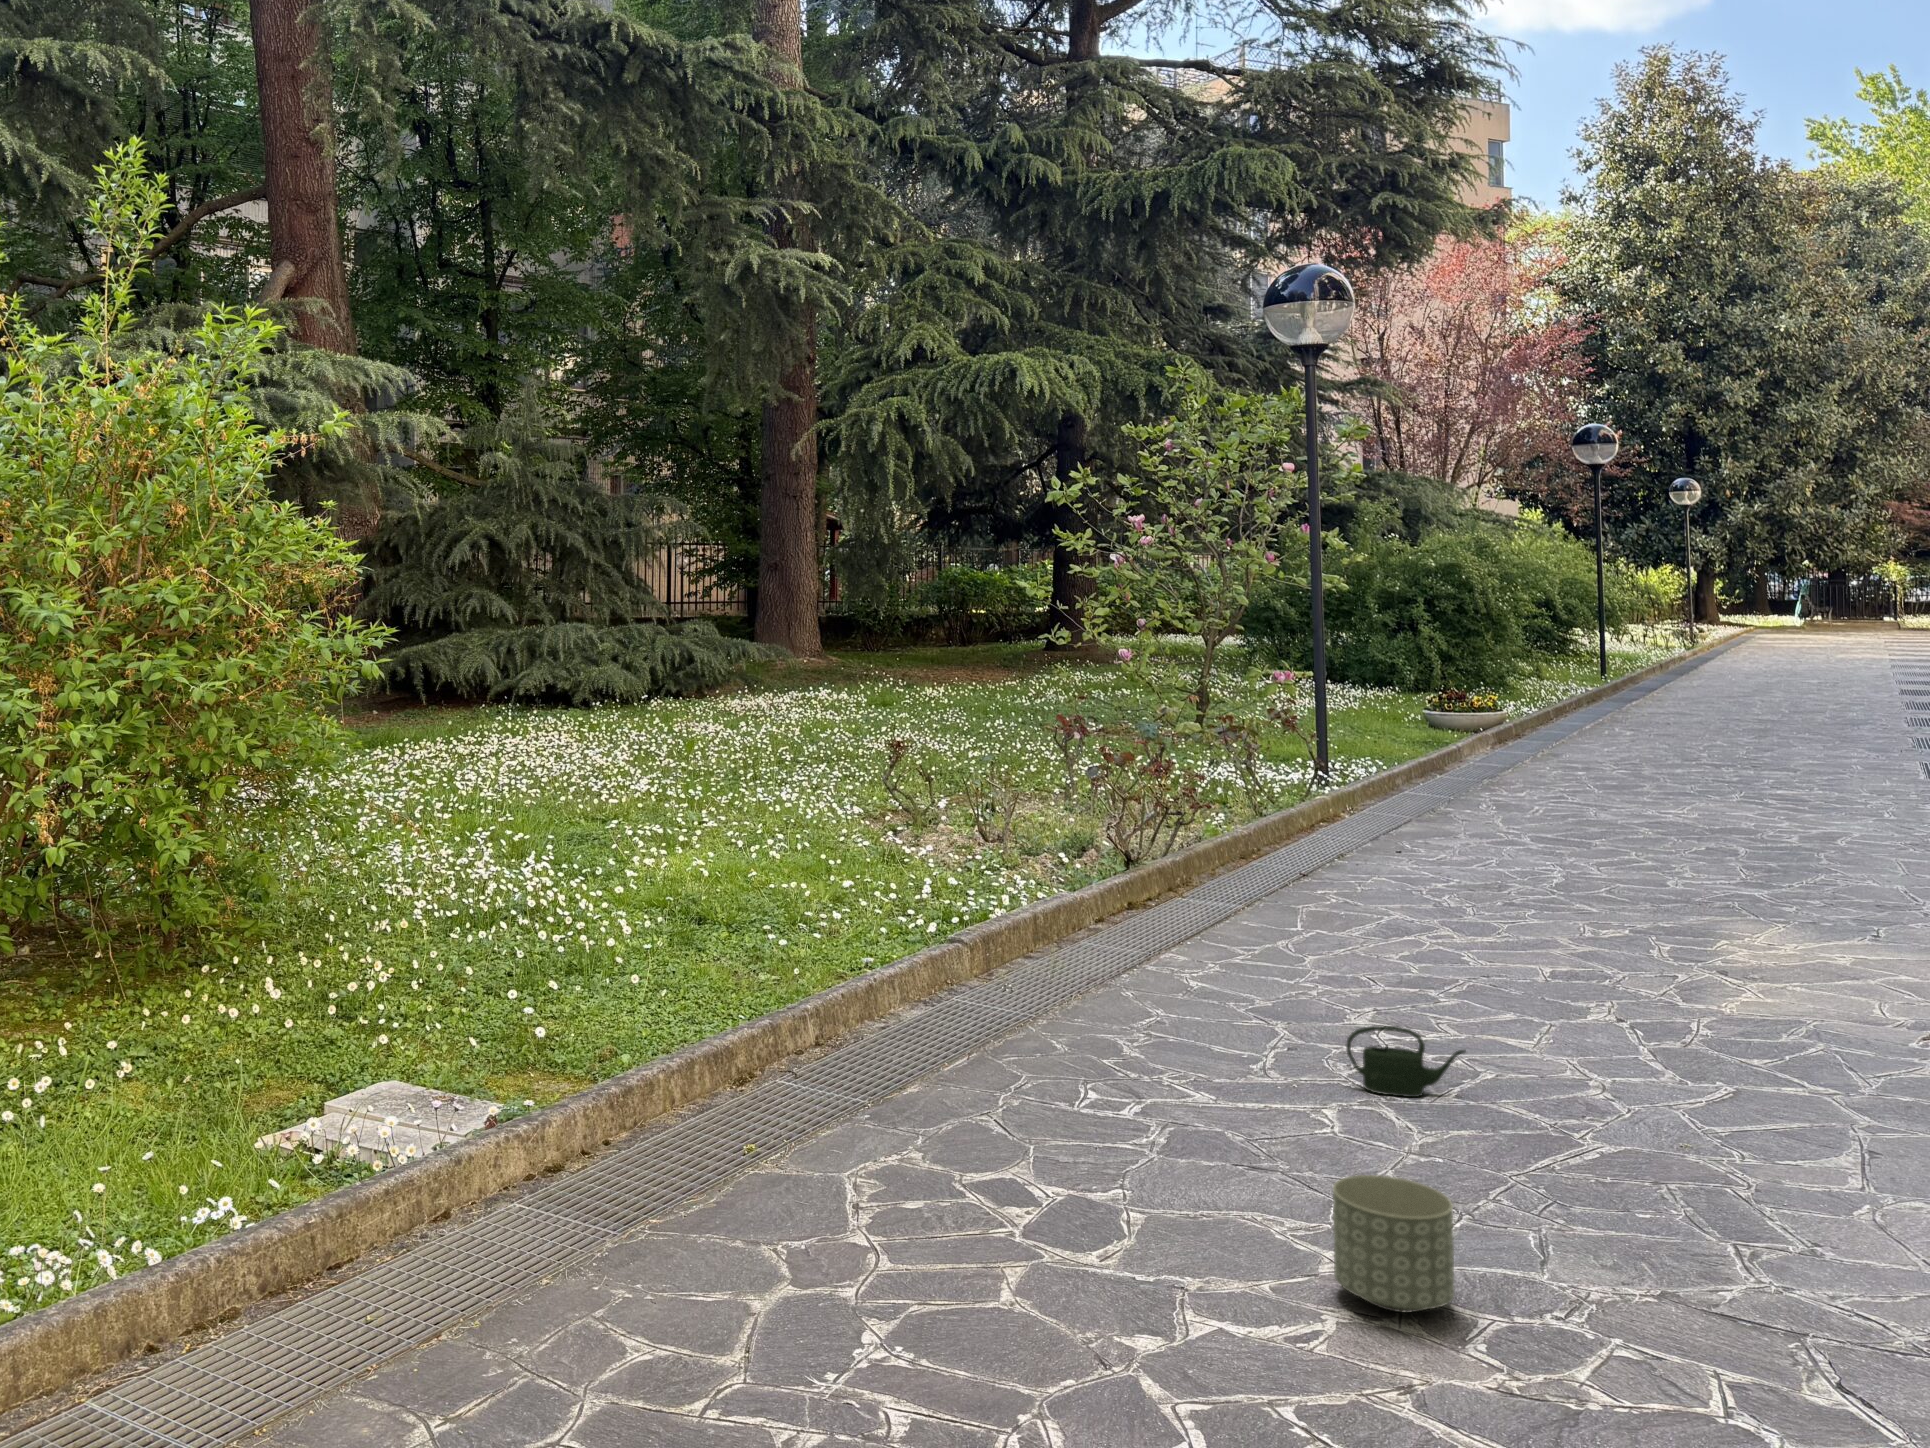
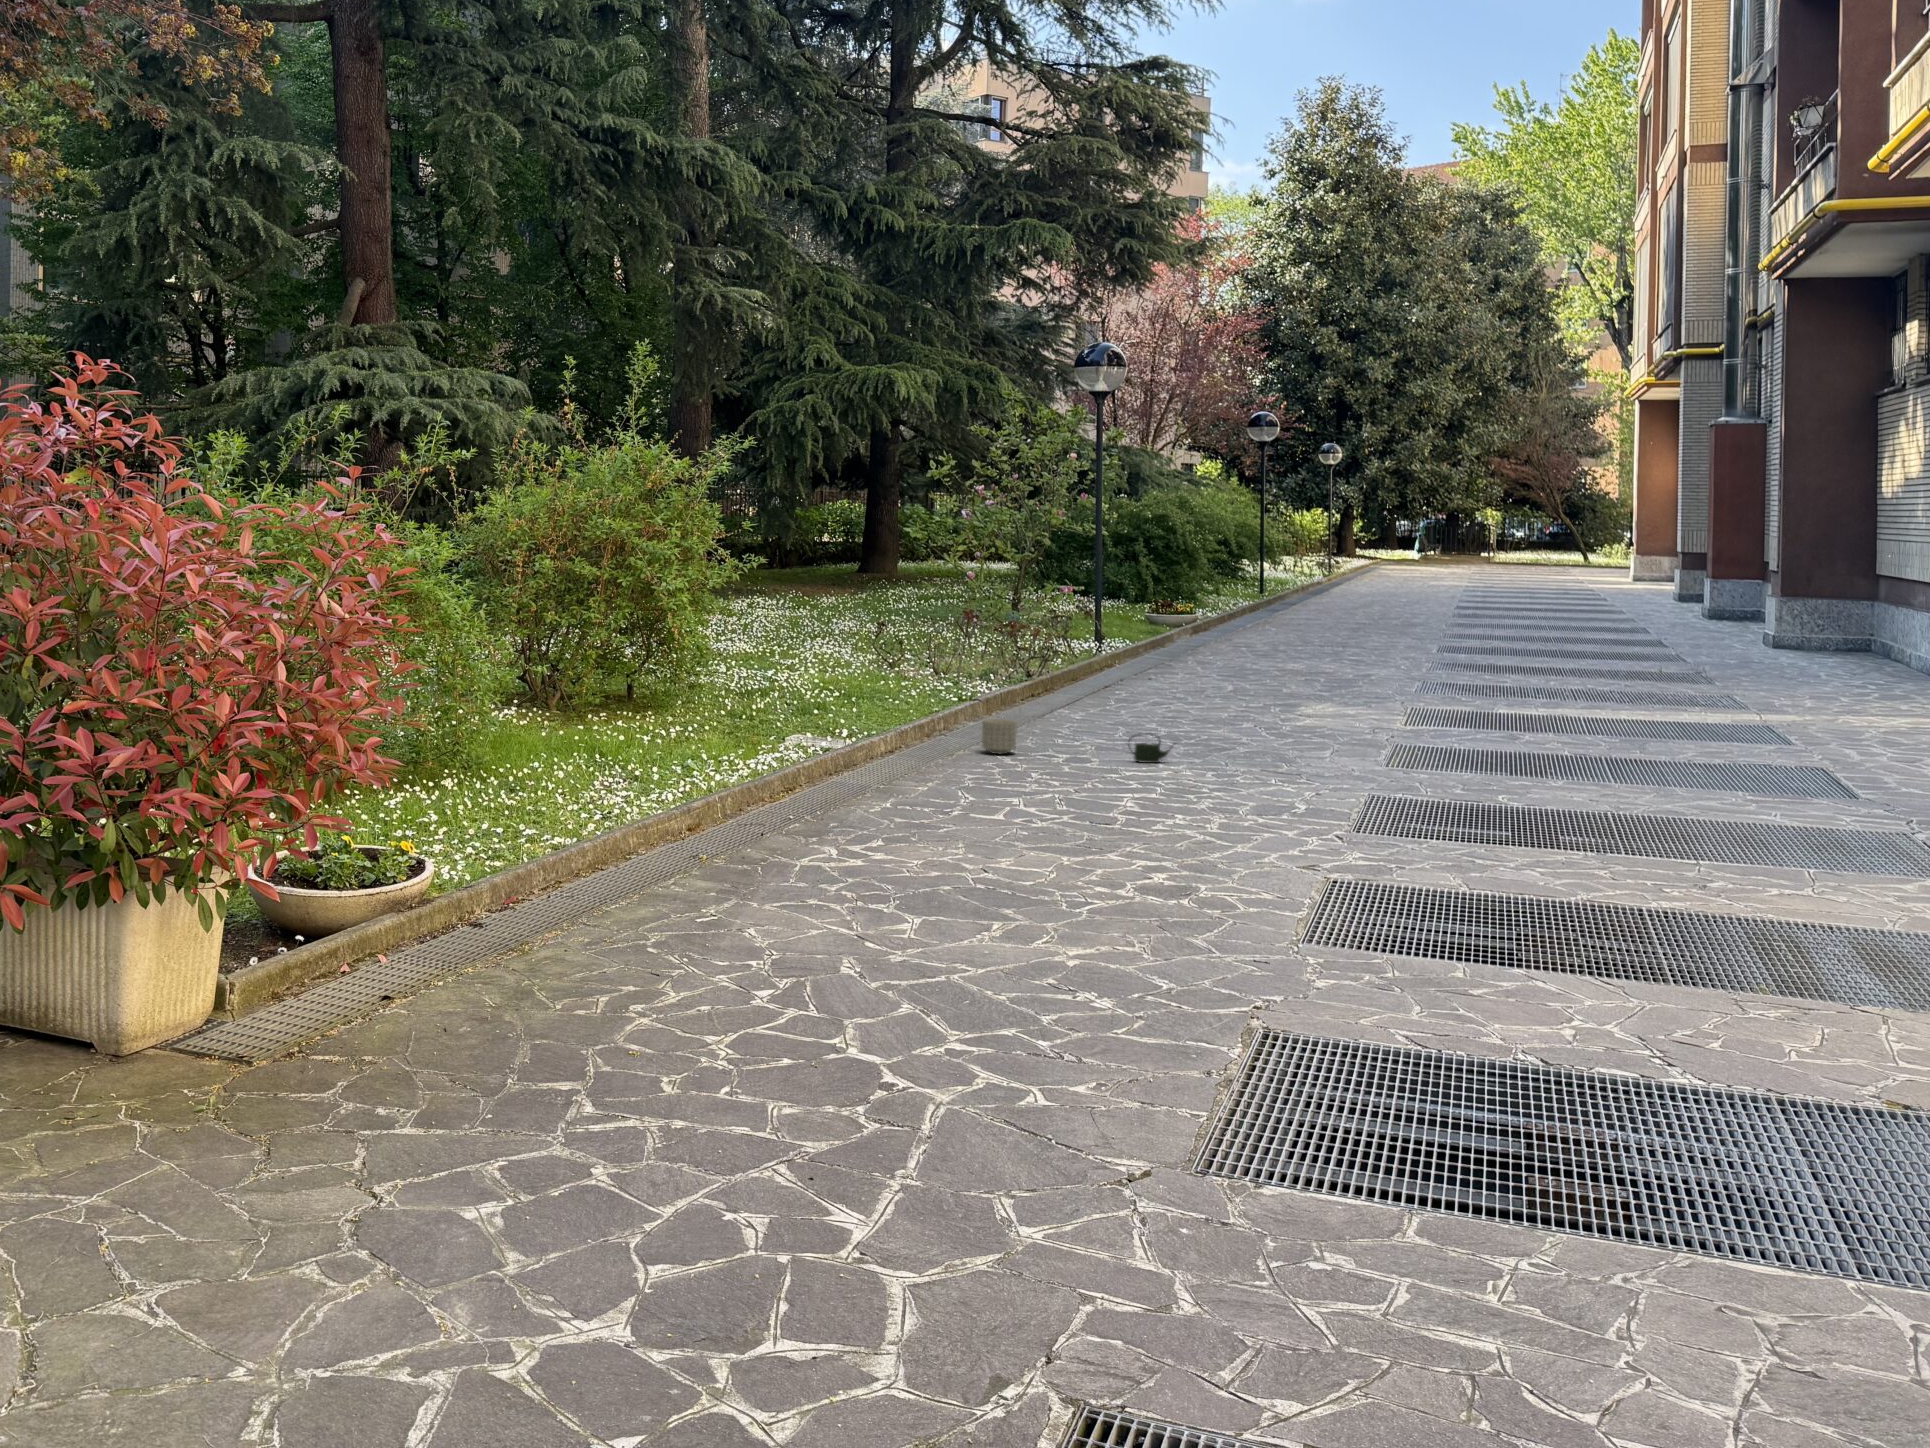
planter: present [1333,1175,1455,1312] -> present [982,719,1017,754]

